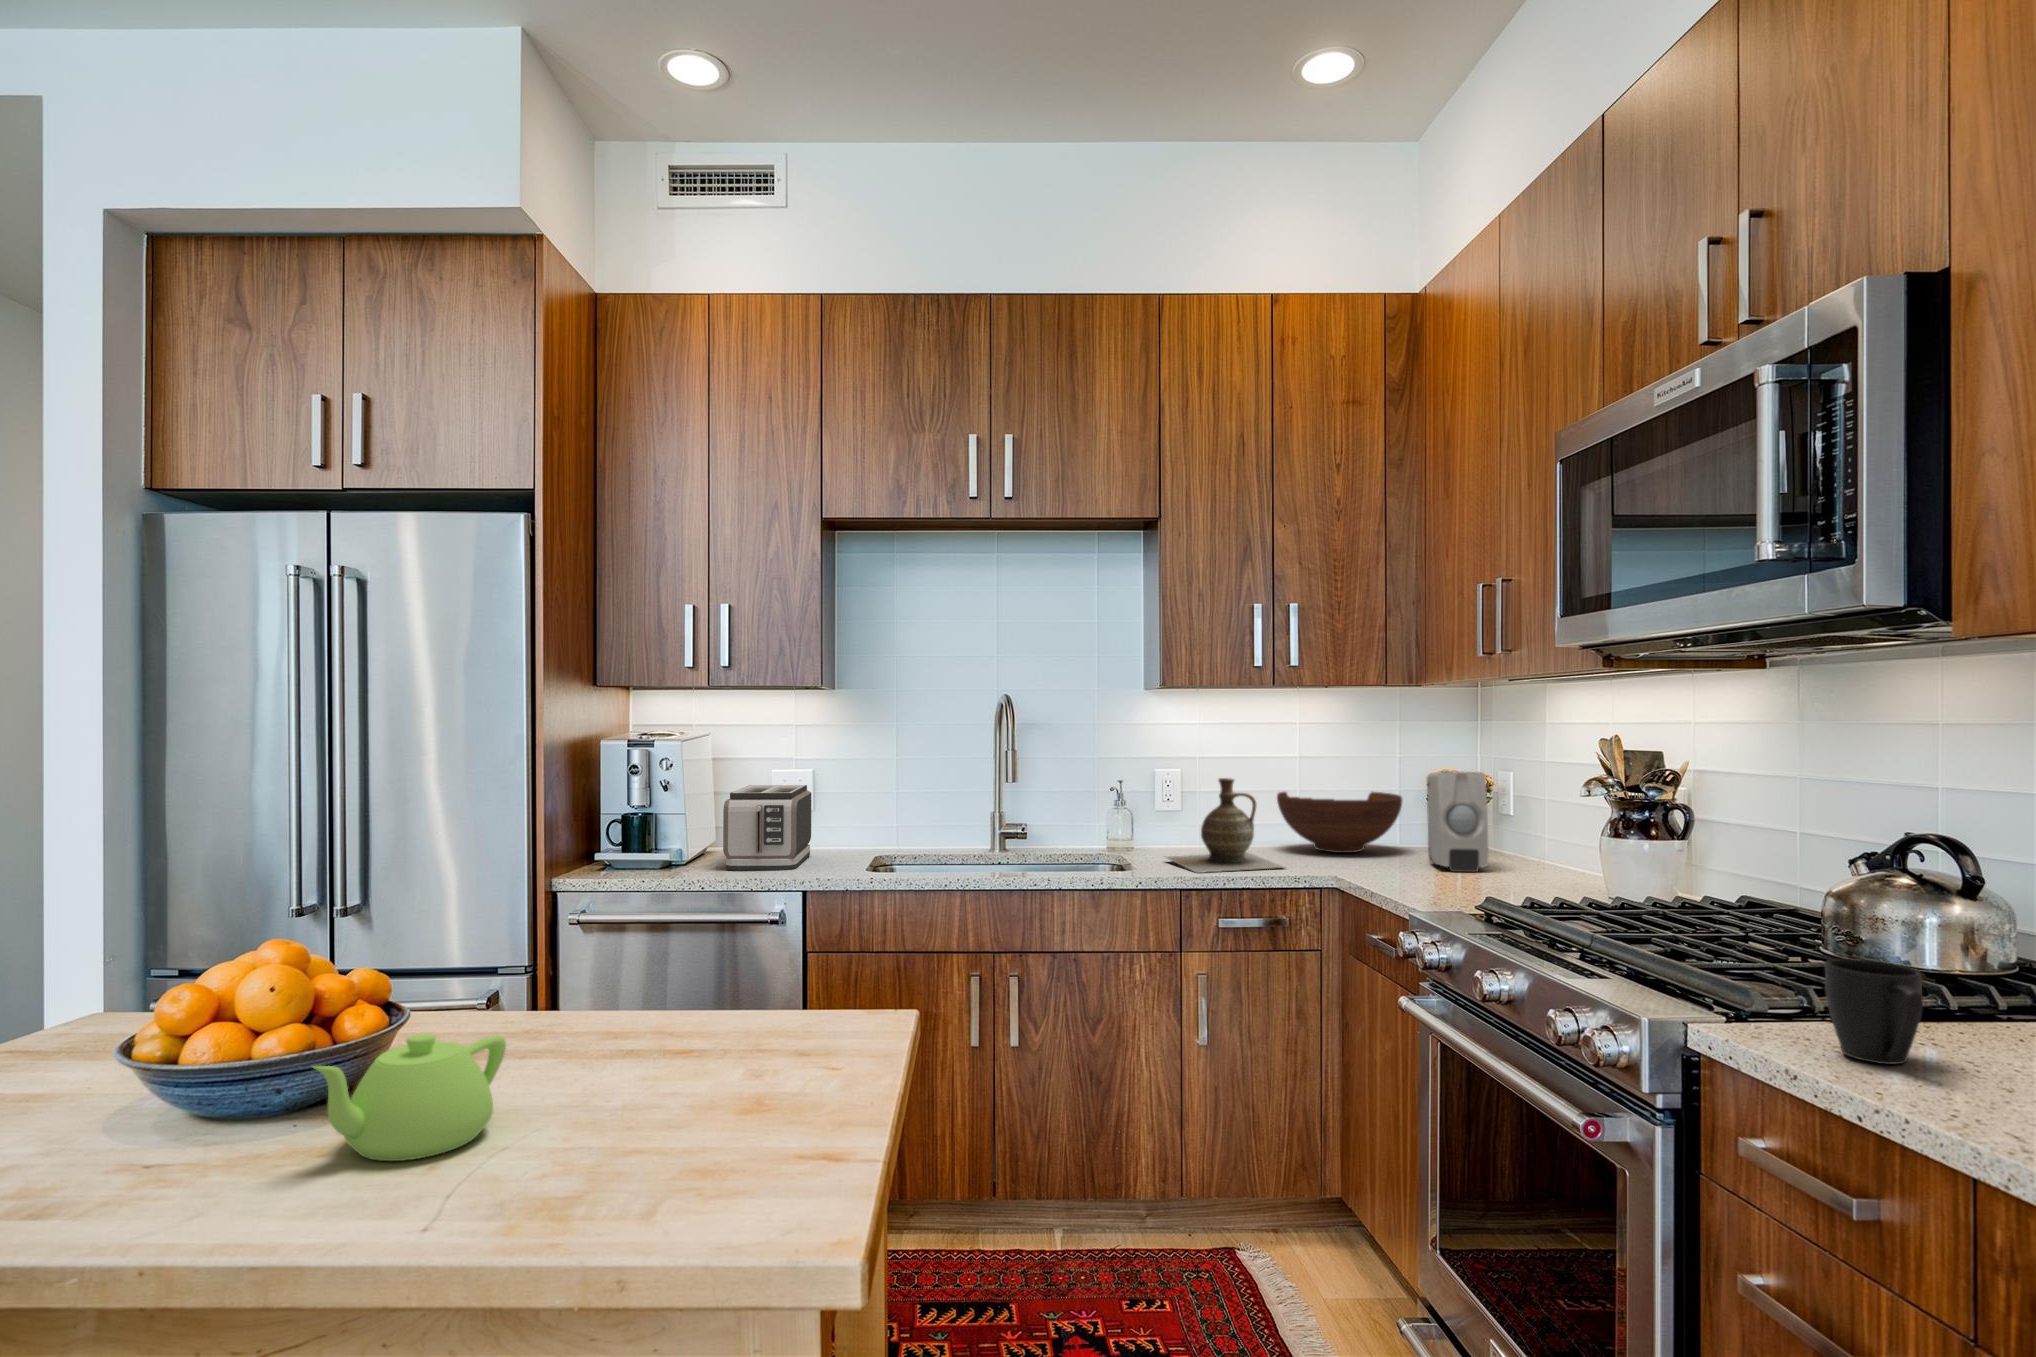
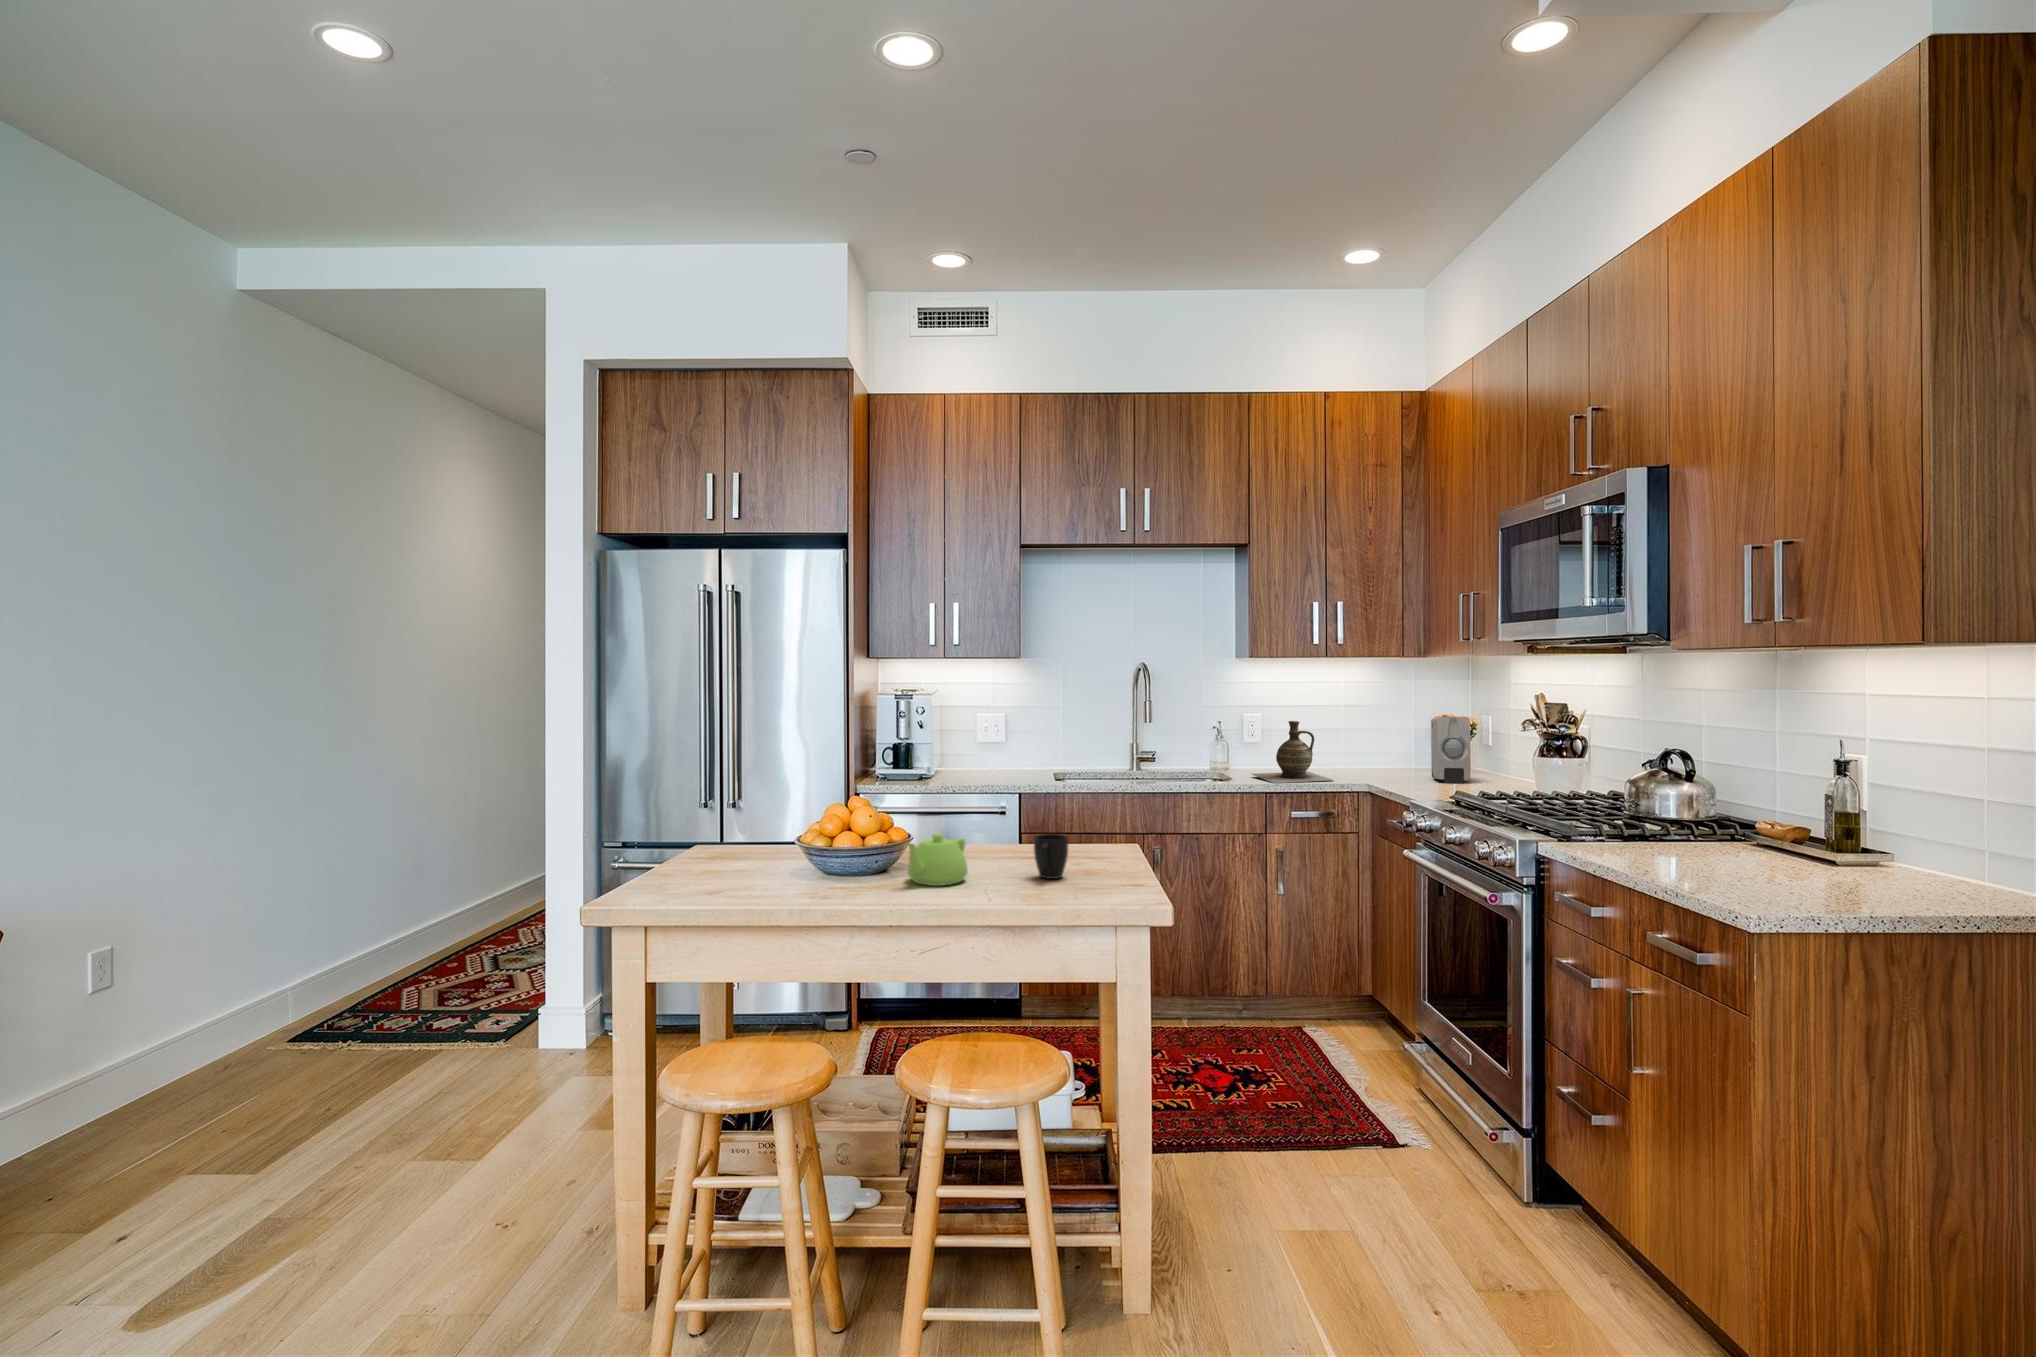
toaster: present [723,785,811,871] -> none [958,726,1007,781]
fruit bowl: present [1277,792,1402,853] -> none [1328,730,1416,772]
mug: present [1825,959,1923,1064] -> present [1034,834,1068,879]

